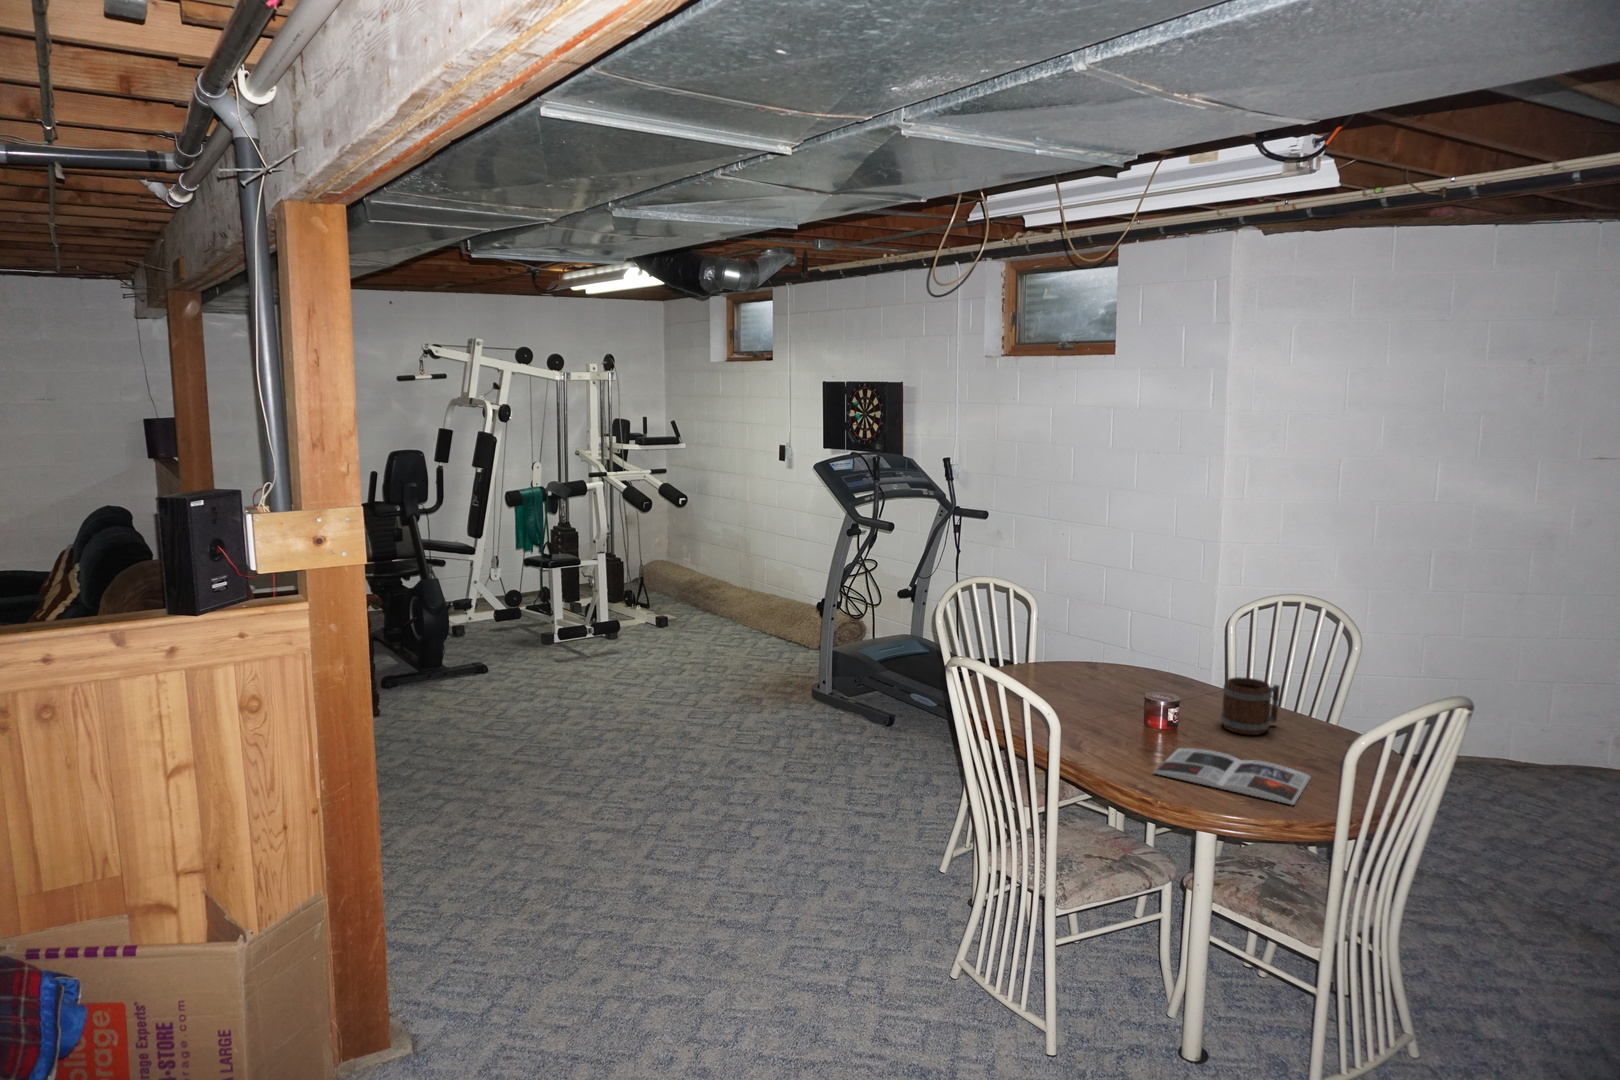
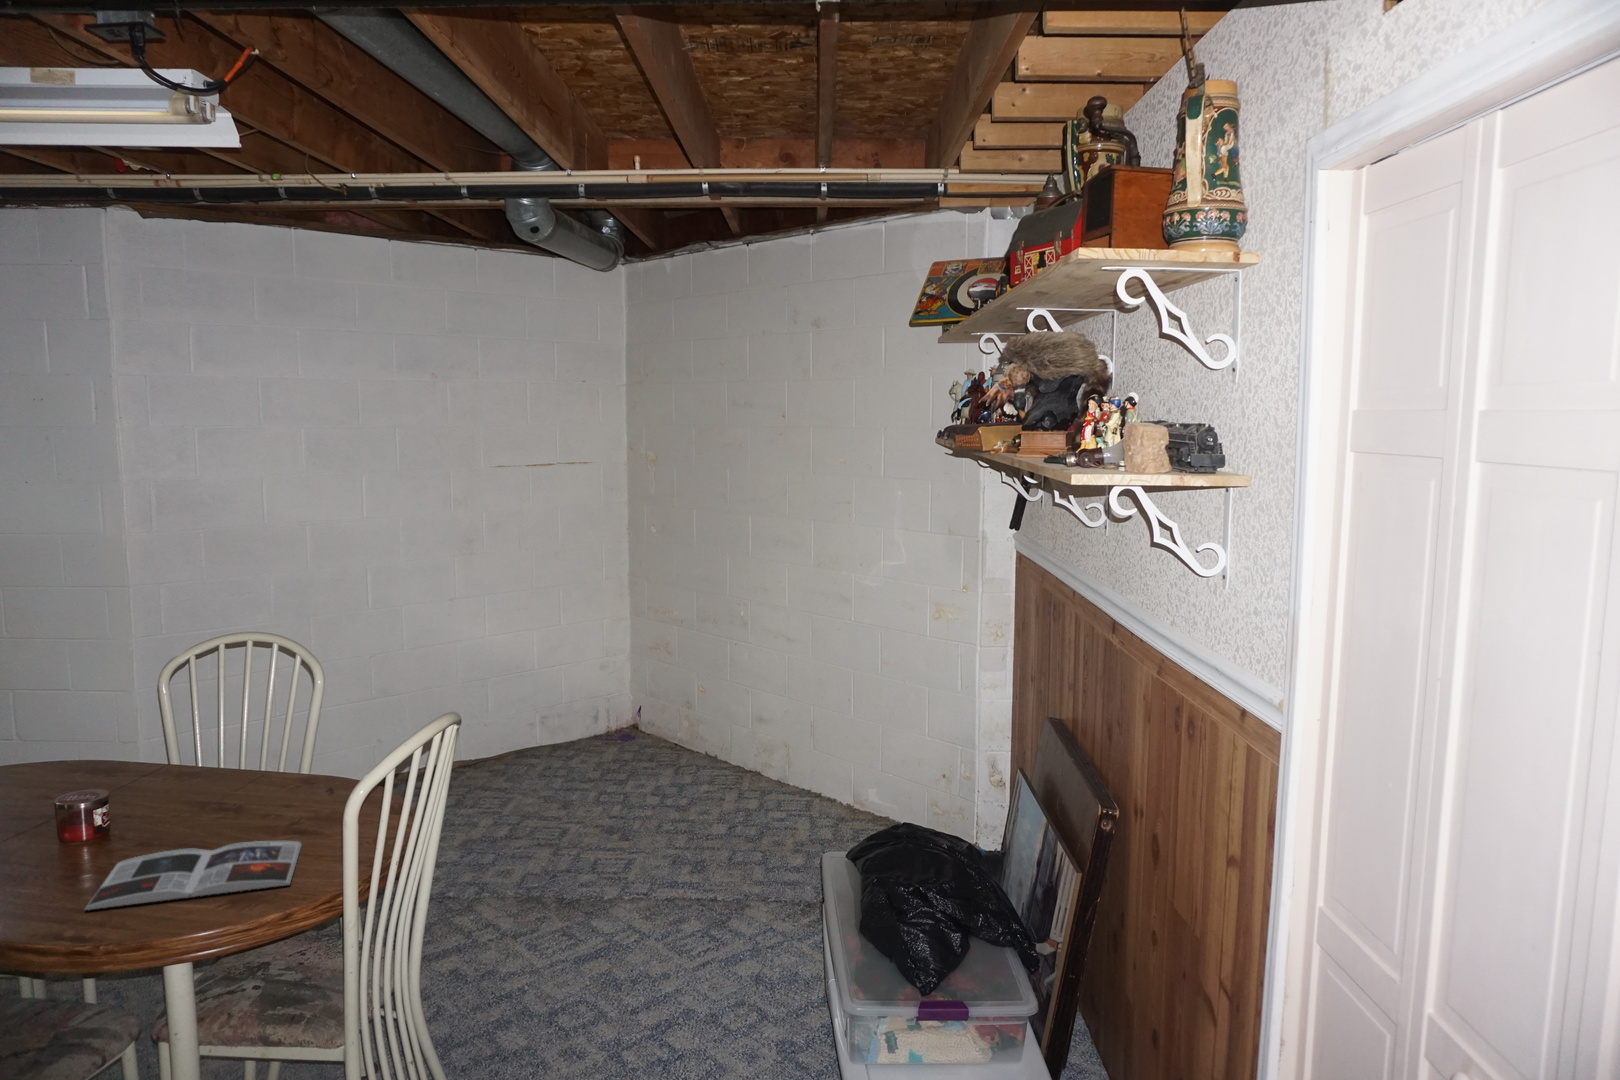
mug: present [1221,677,1280,735] -> none [171,744,247,817]

